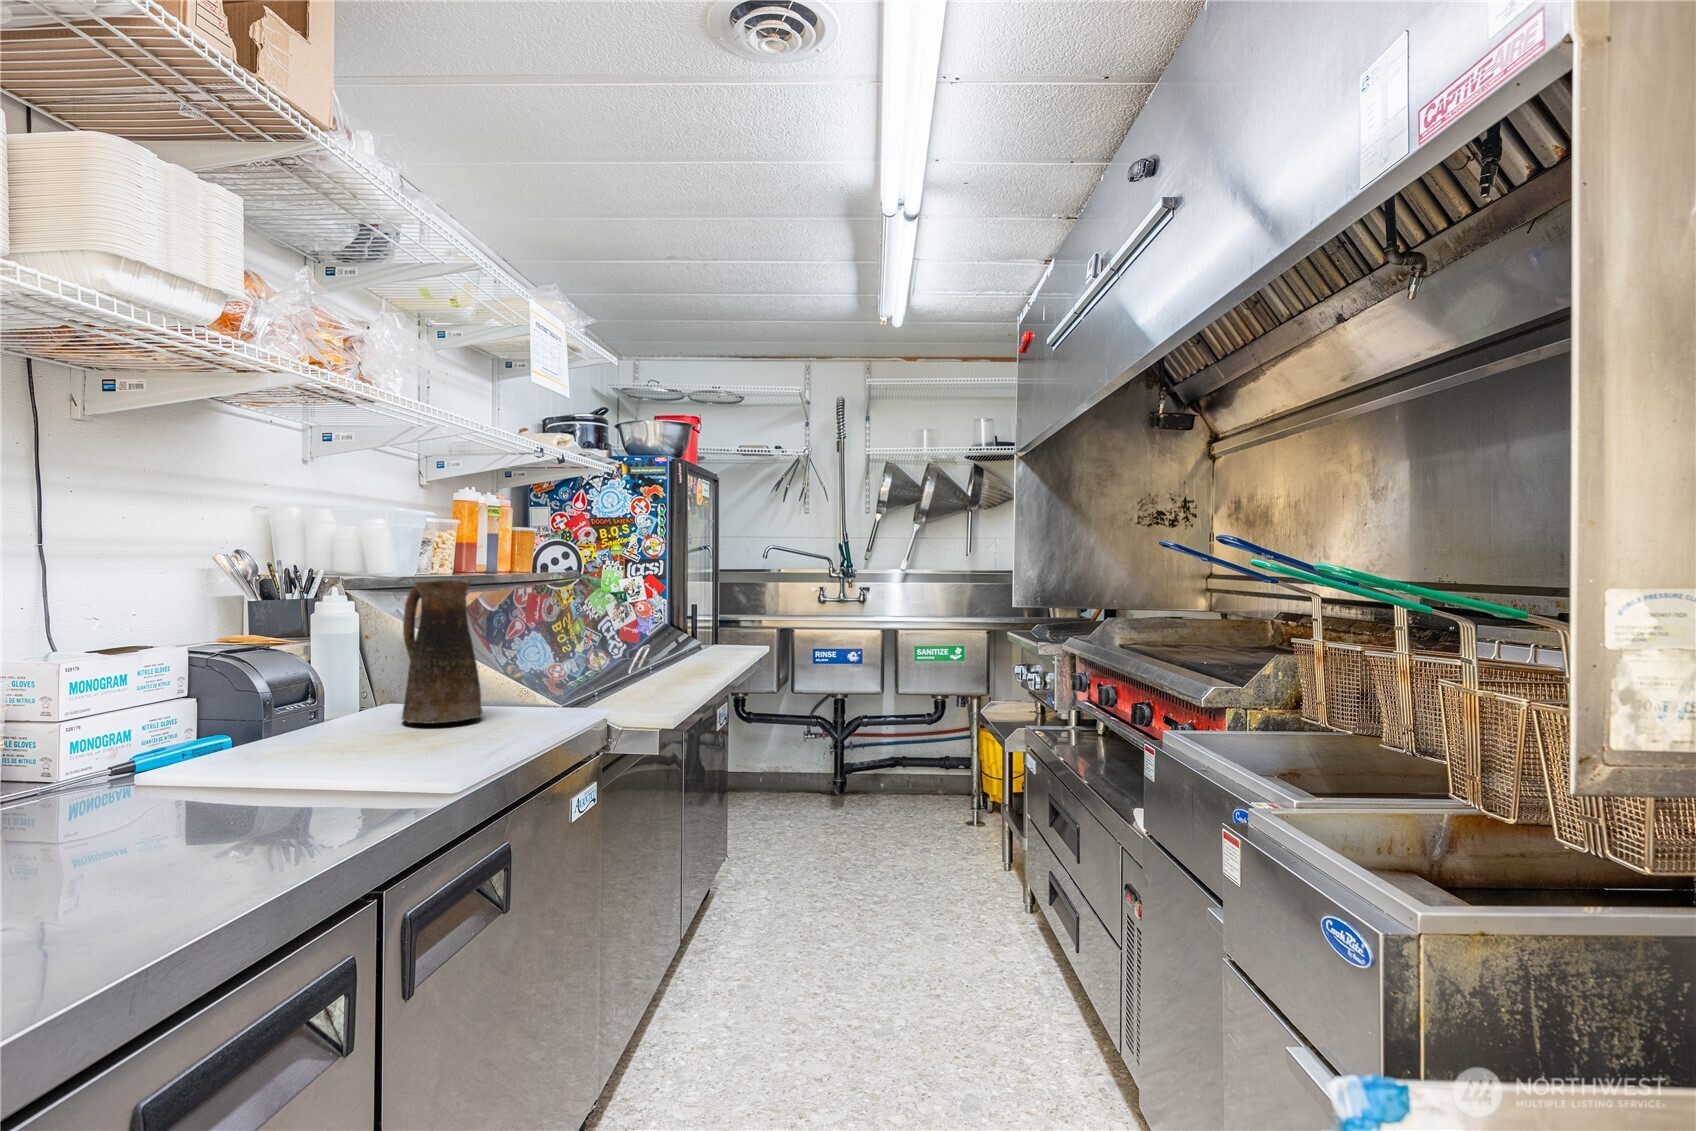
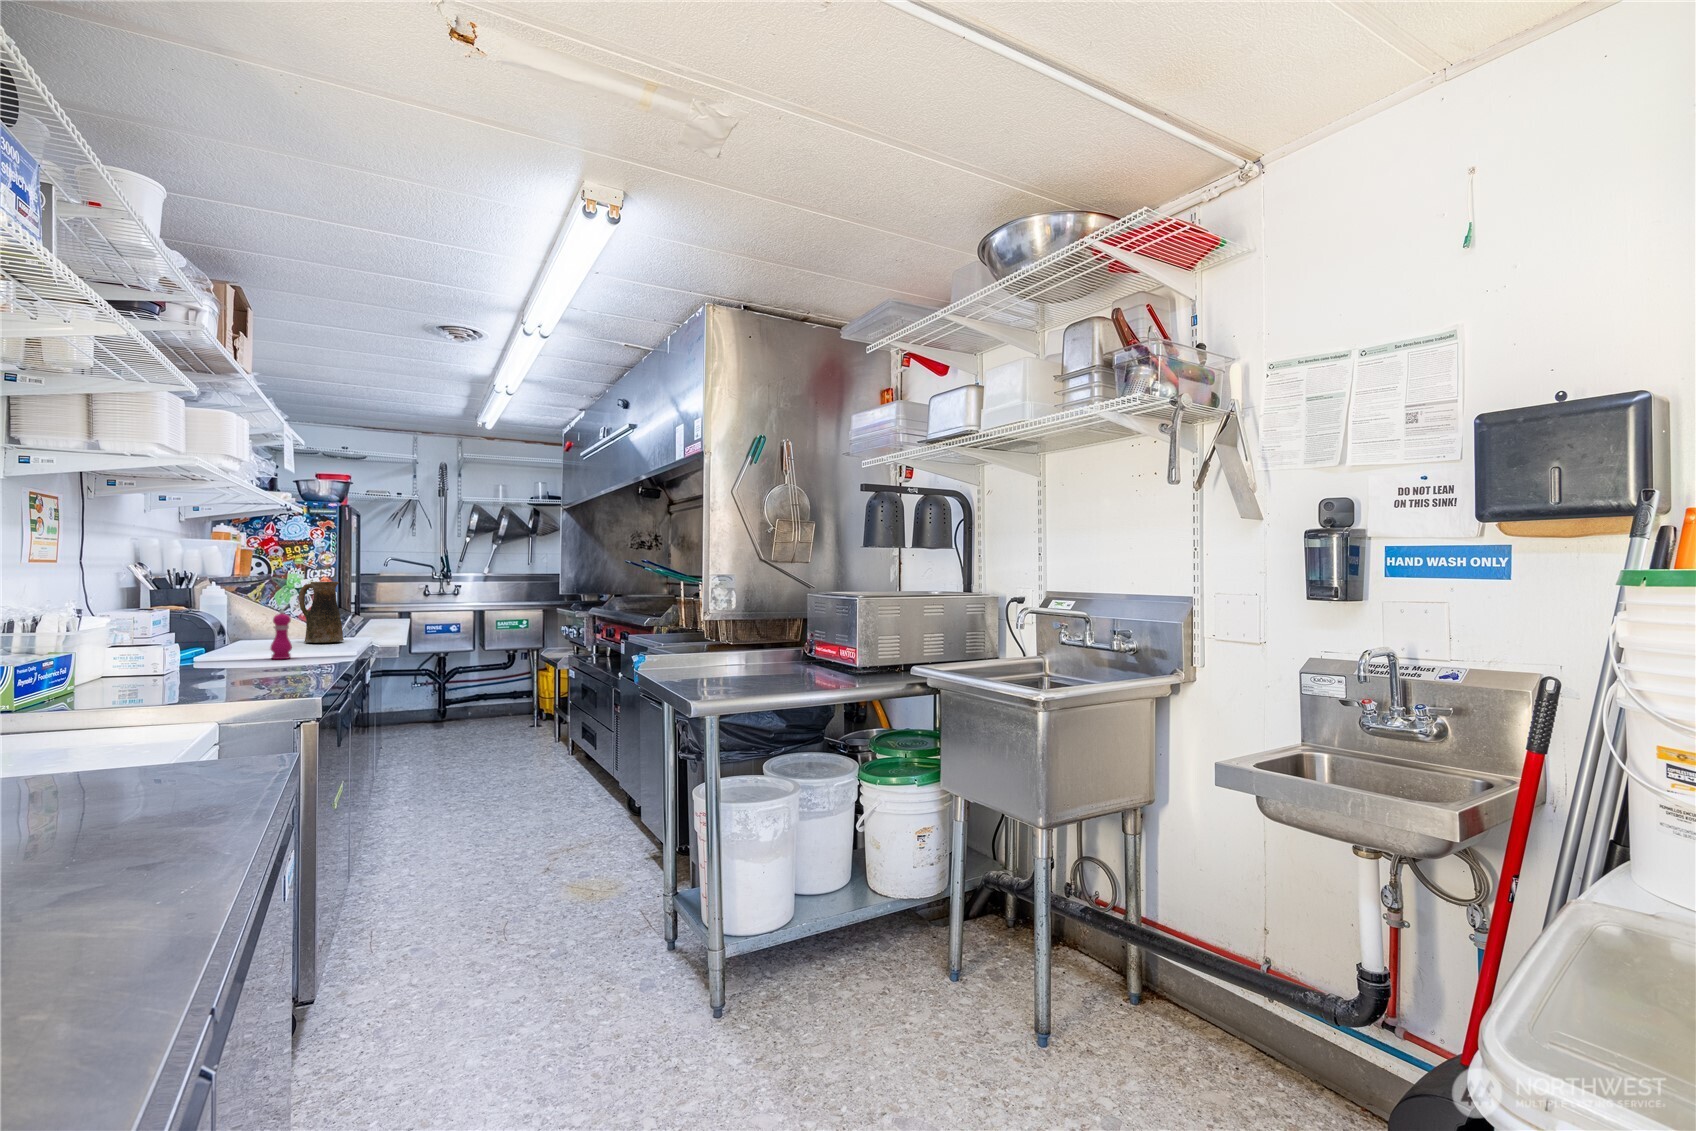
pepper mill: none [77,664,148,816] -> present [270,610,292,659]

